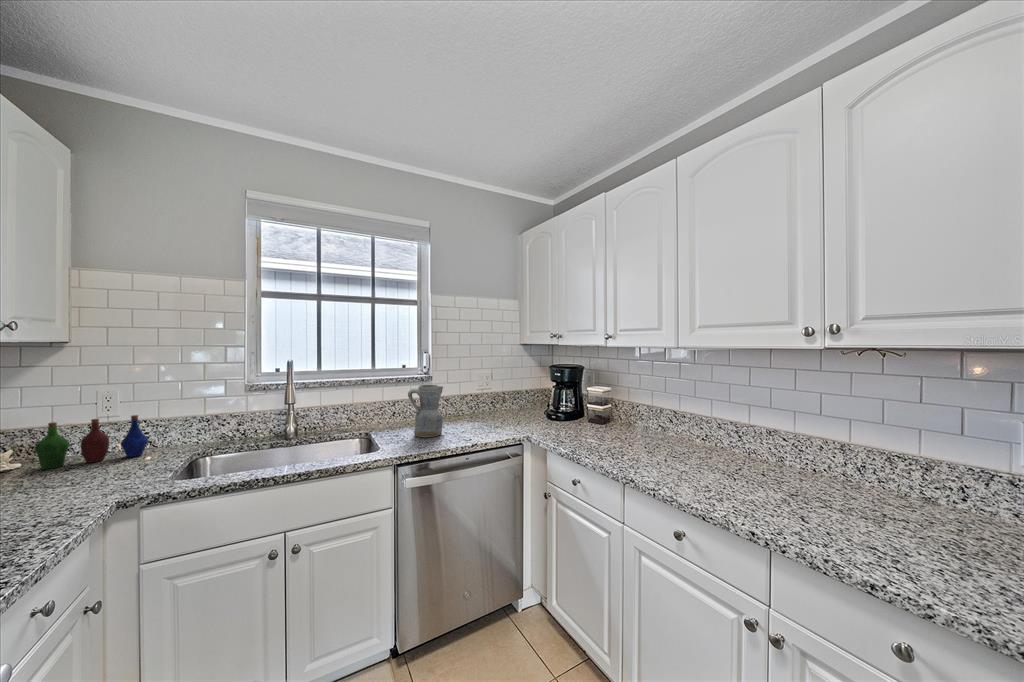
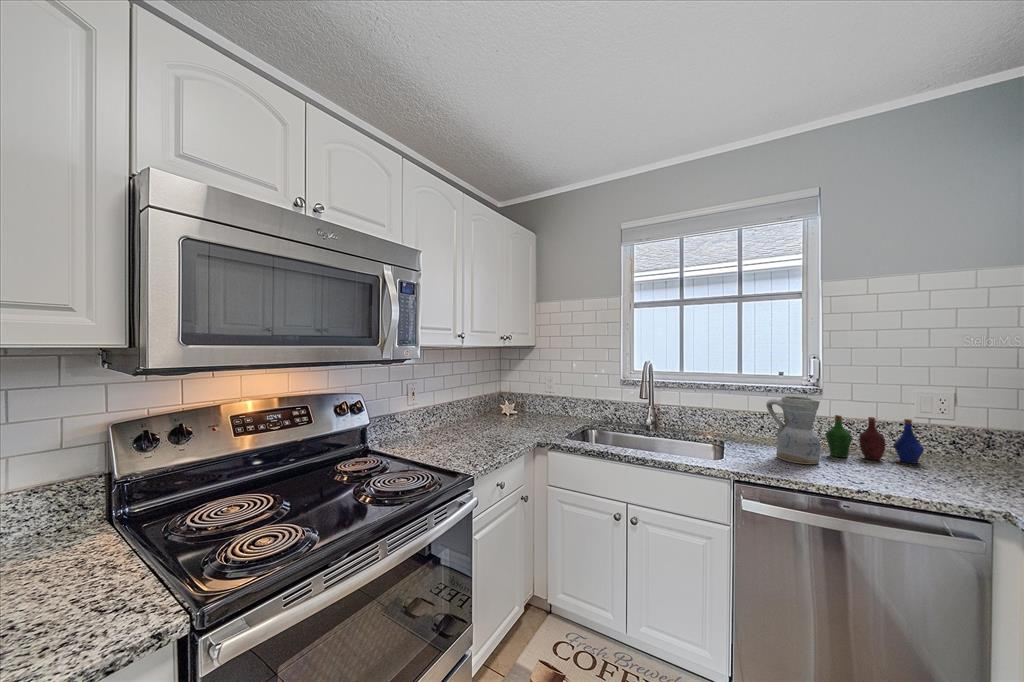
bottle: present [35,415,148,469] -> present [825,415,924,463]

